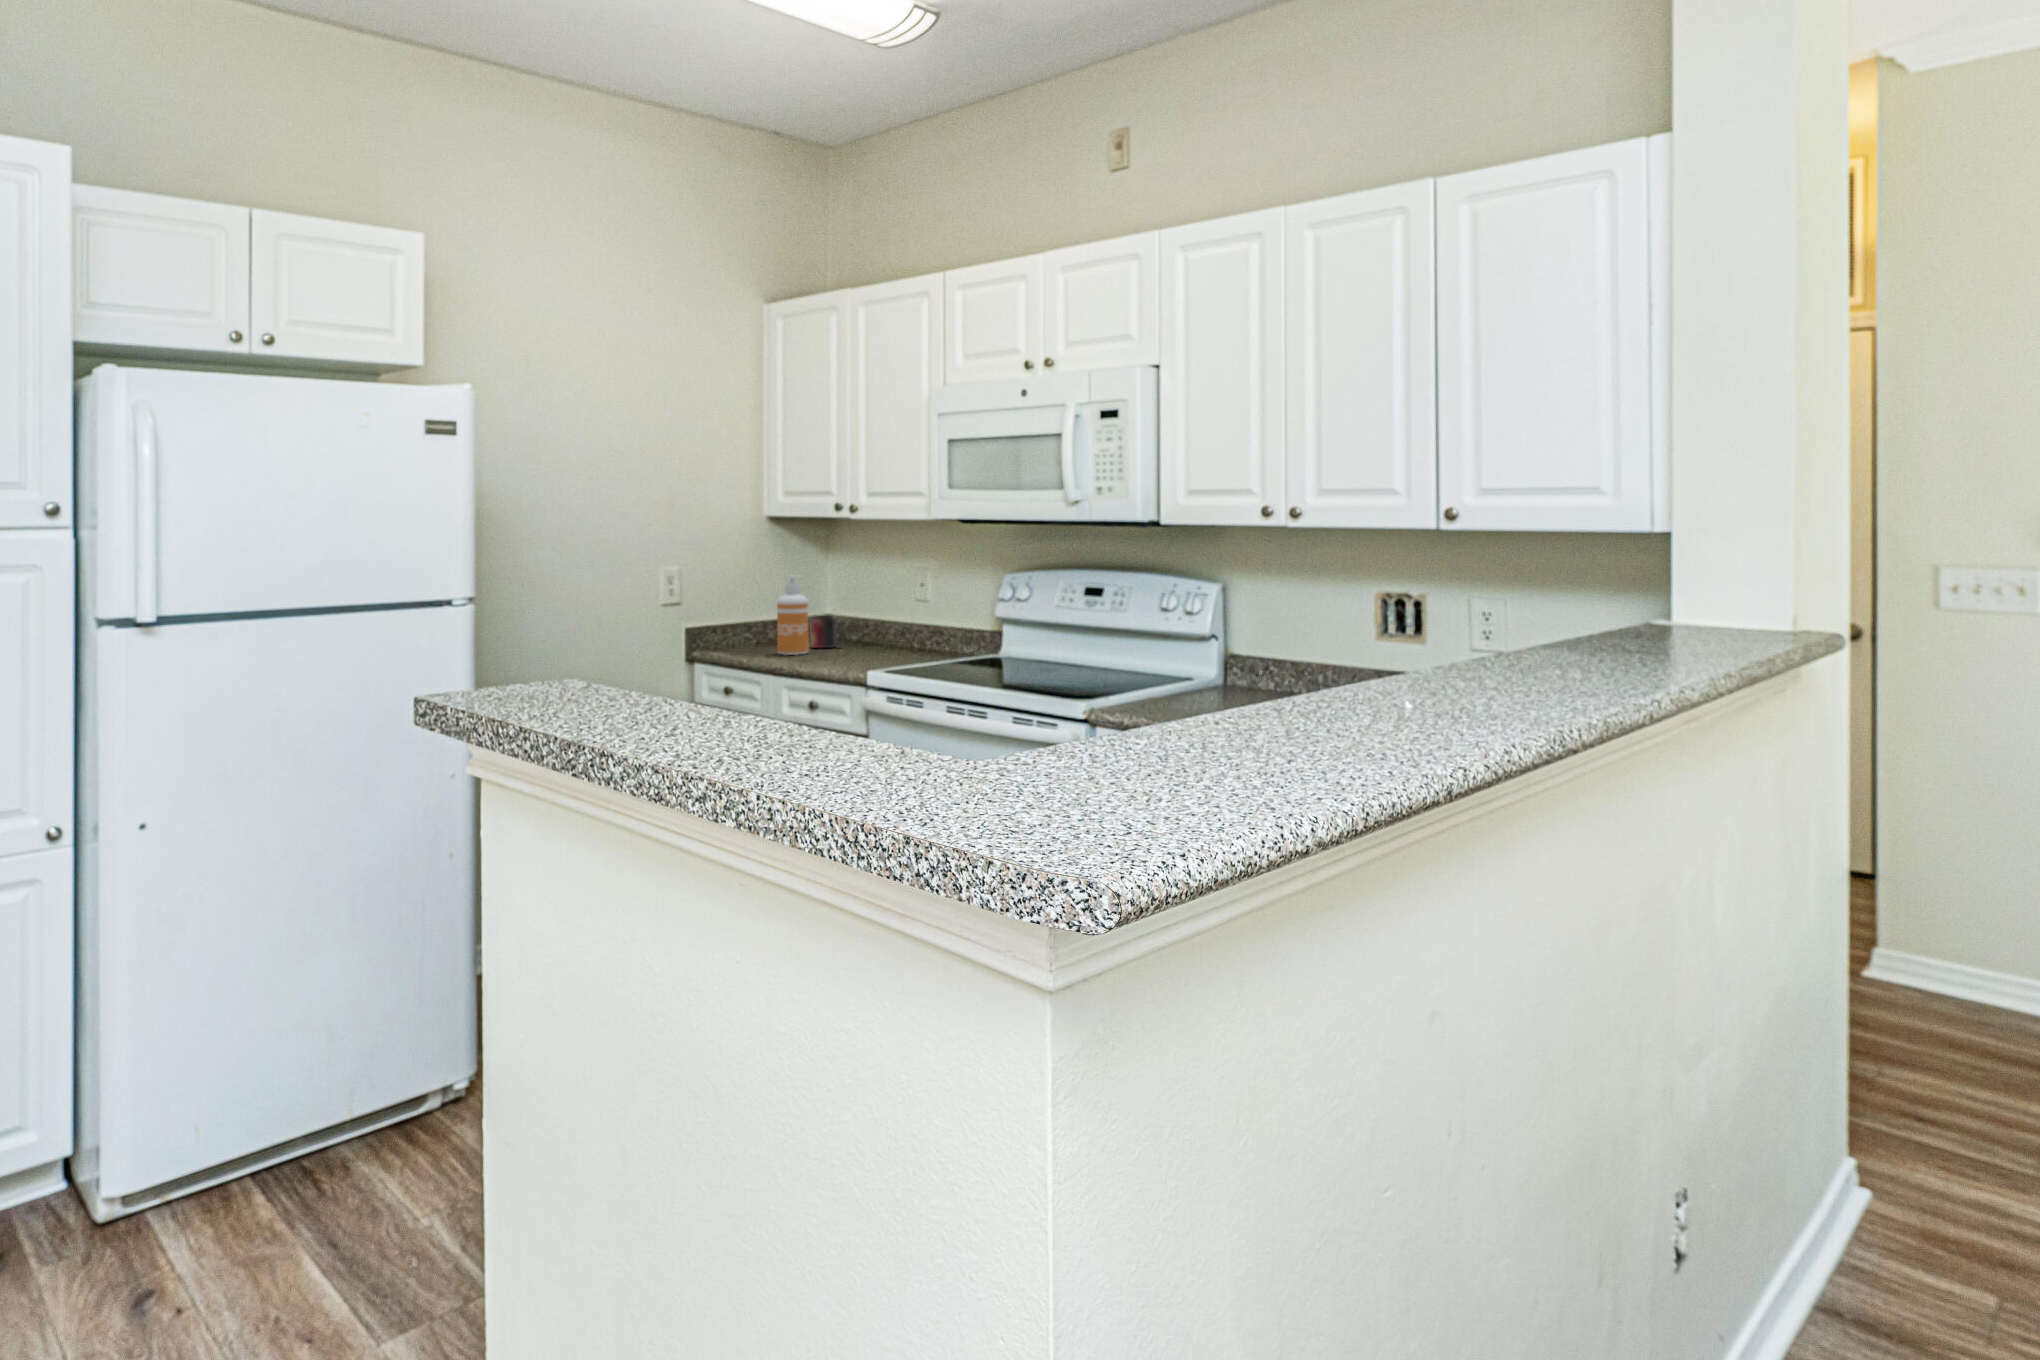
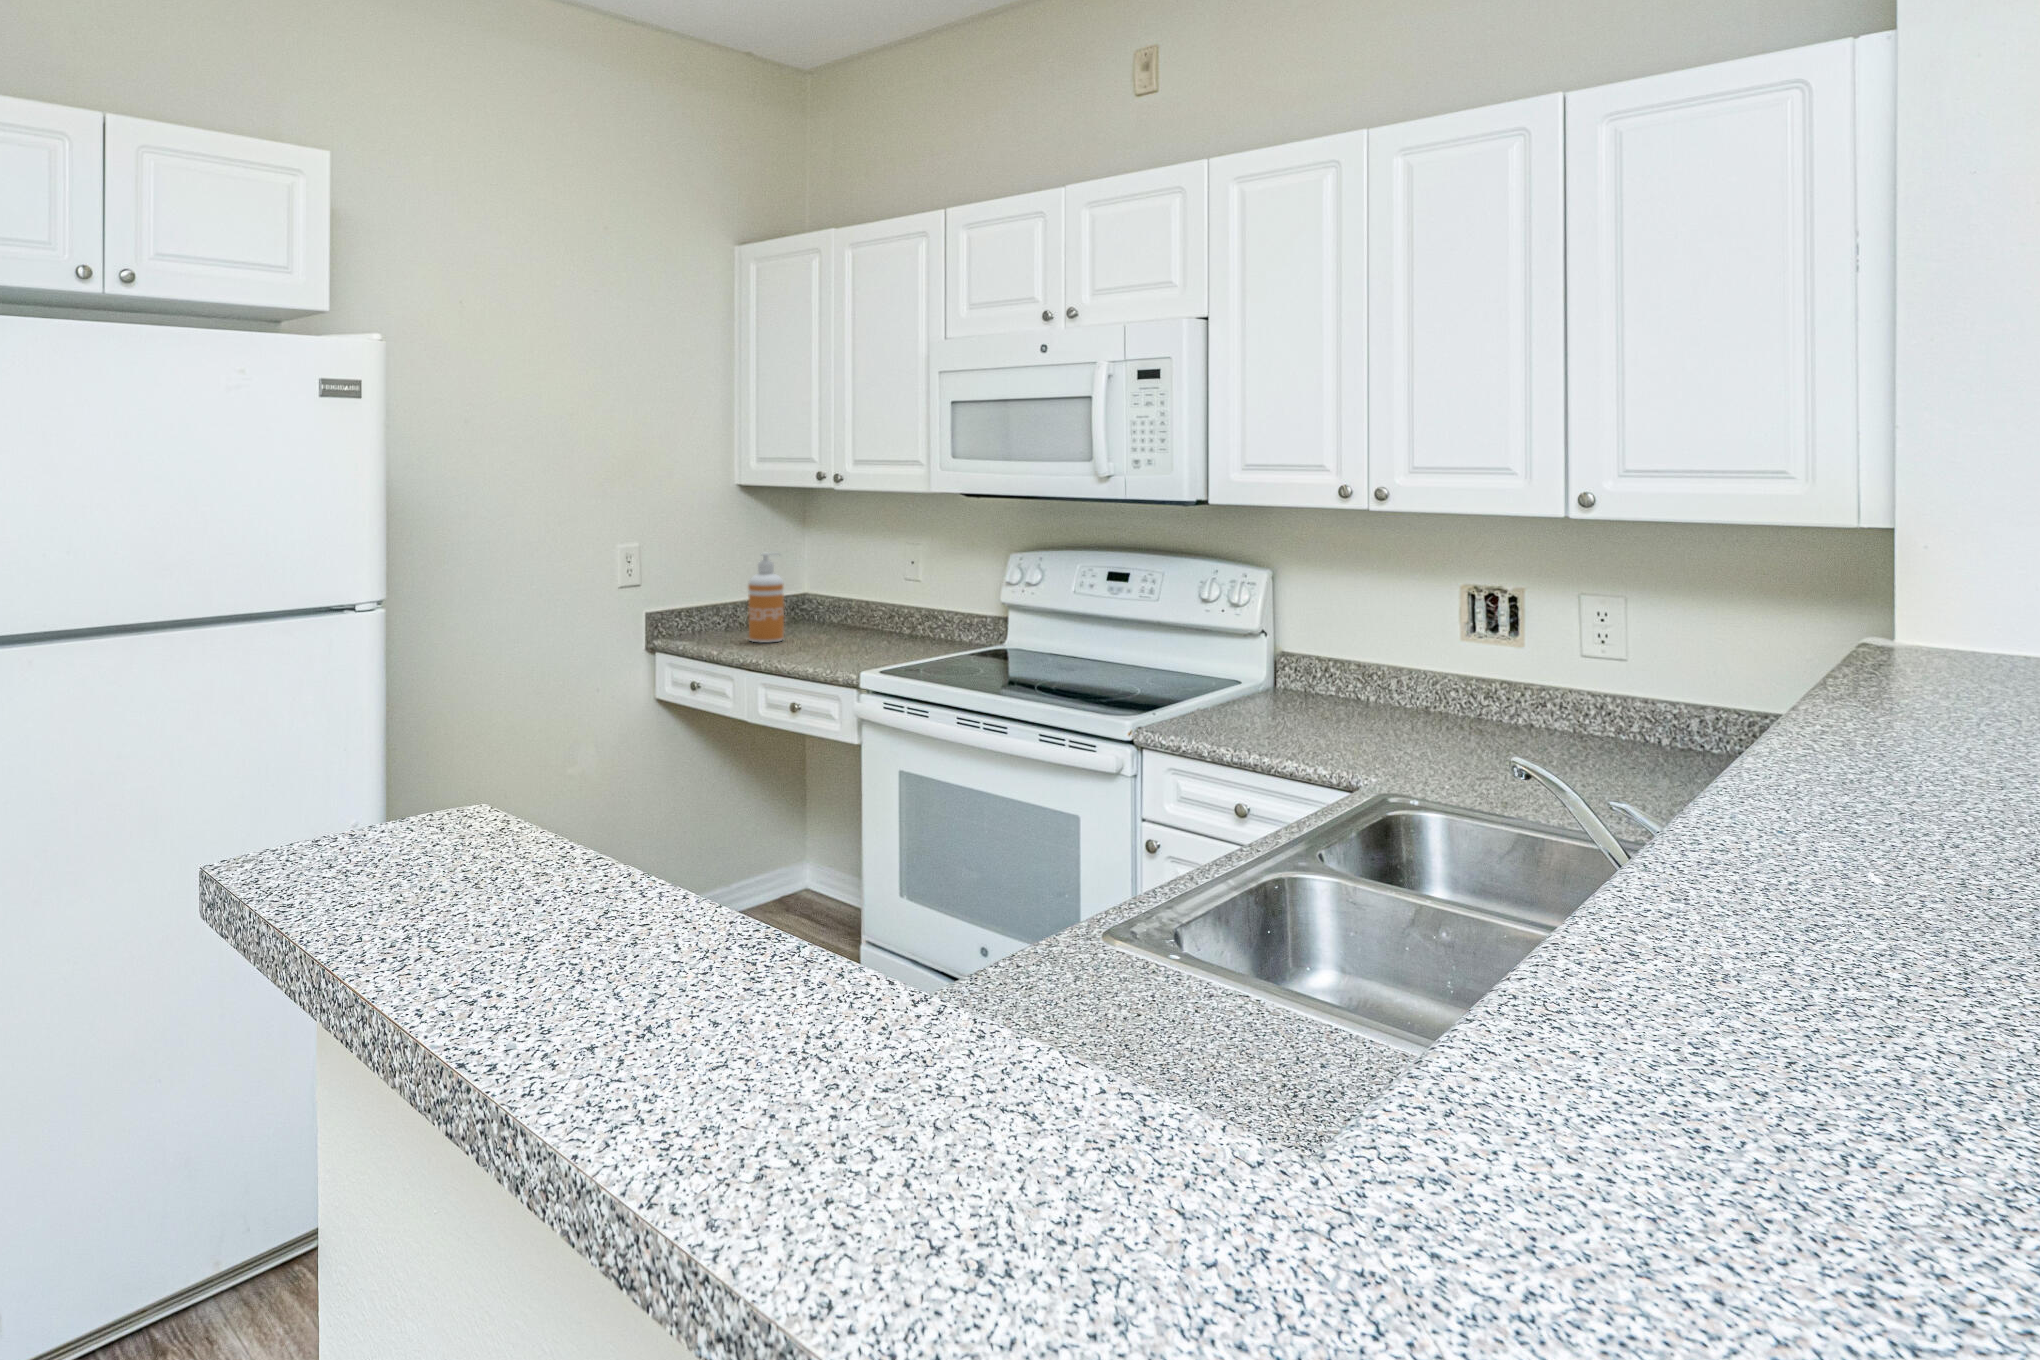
mug: present [811,616,844,648] -> none [785,597,823,634]

